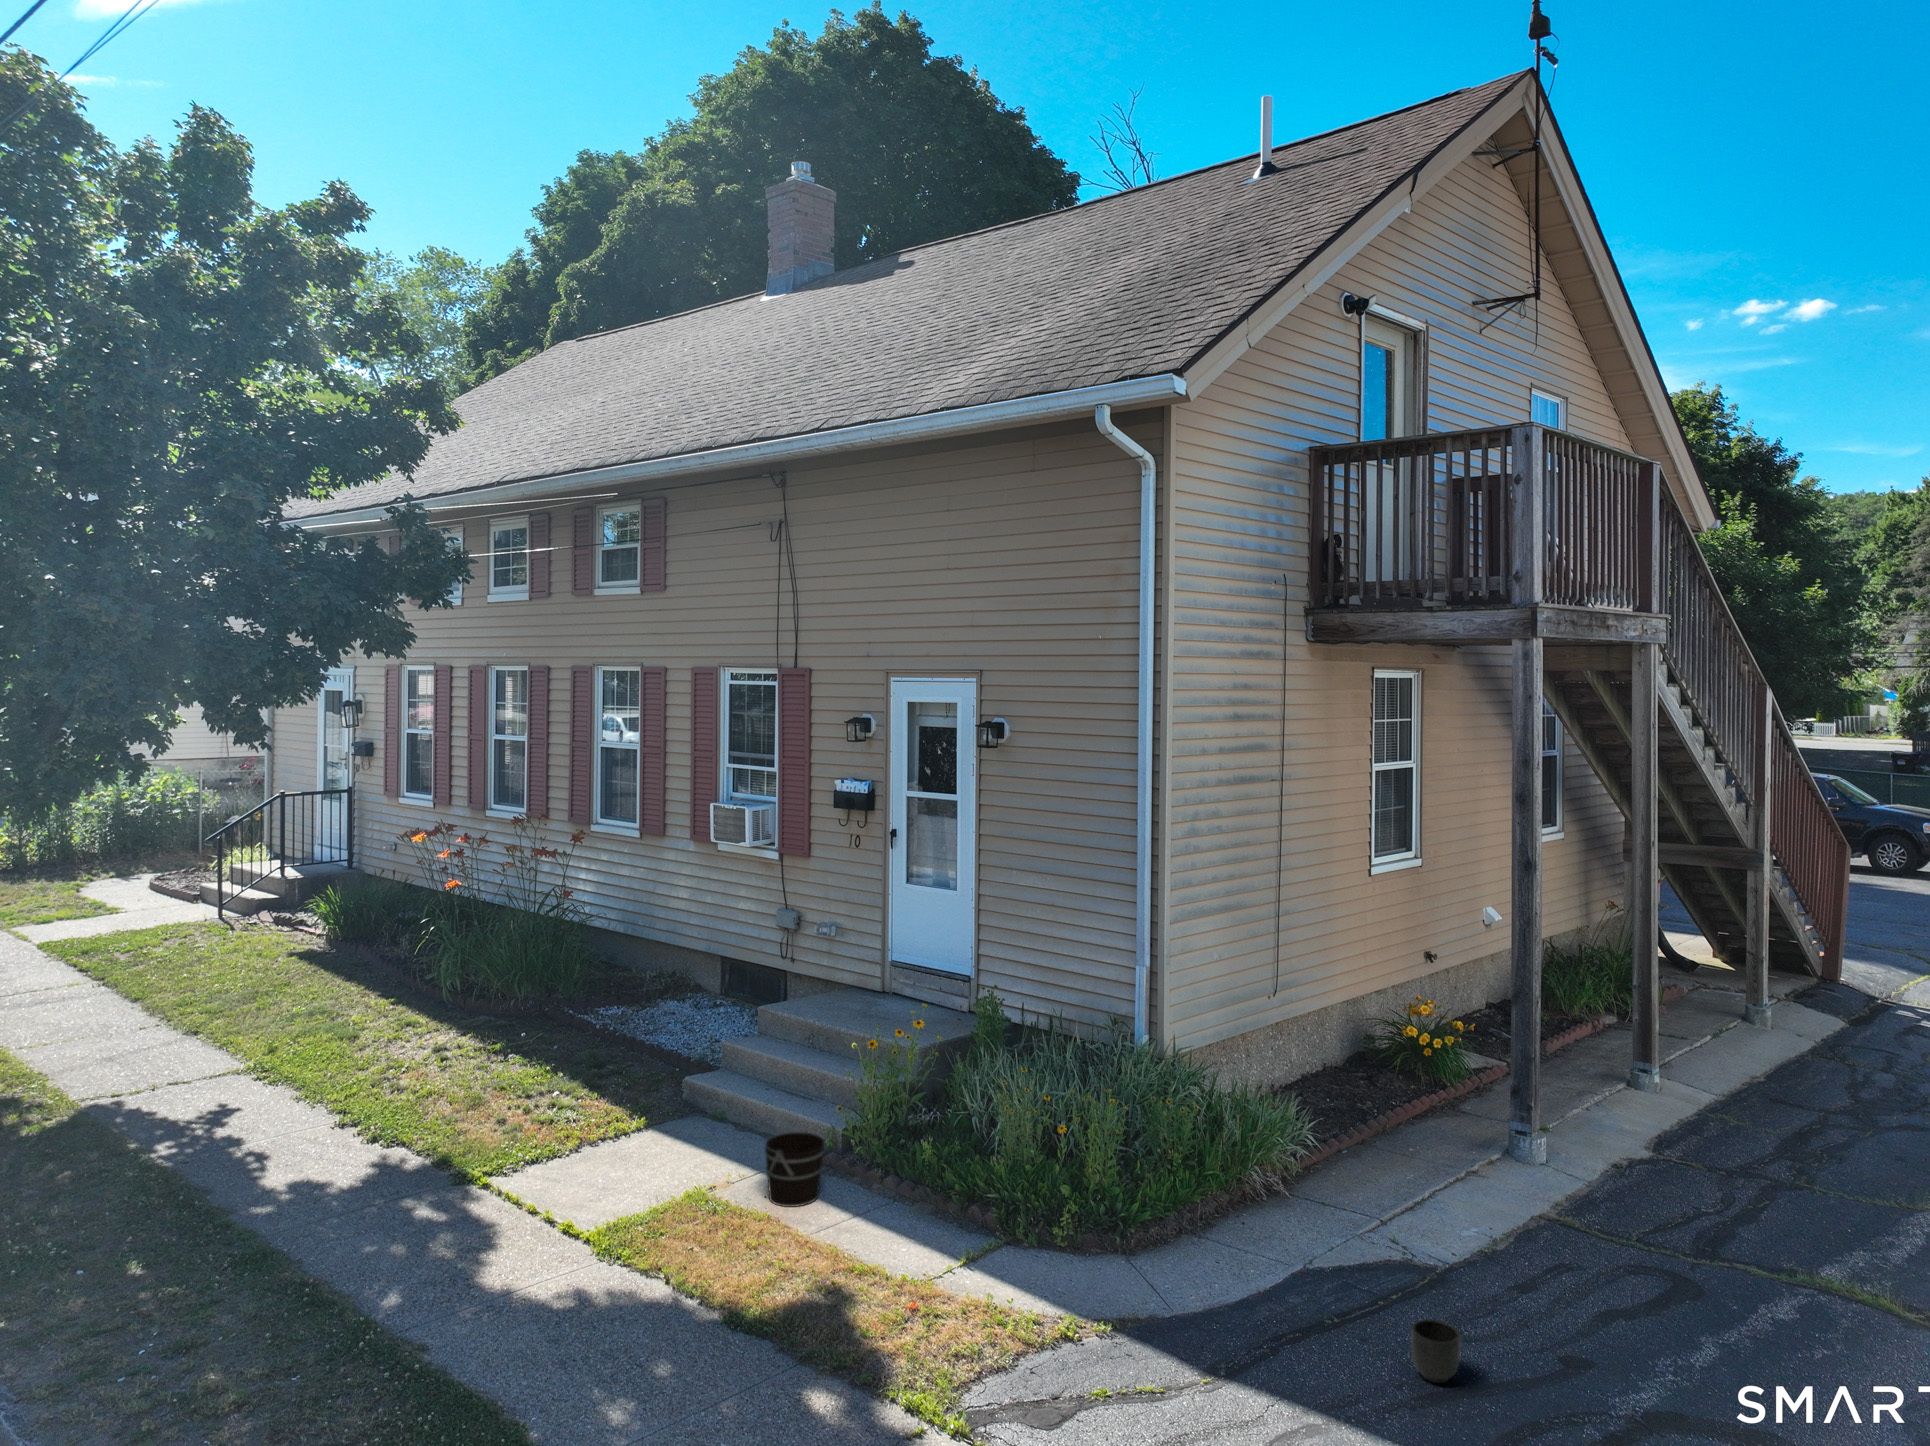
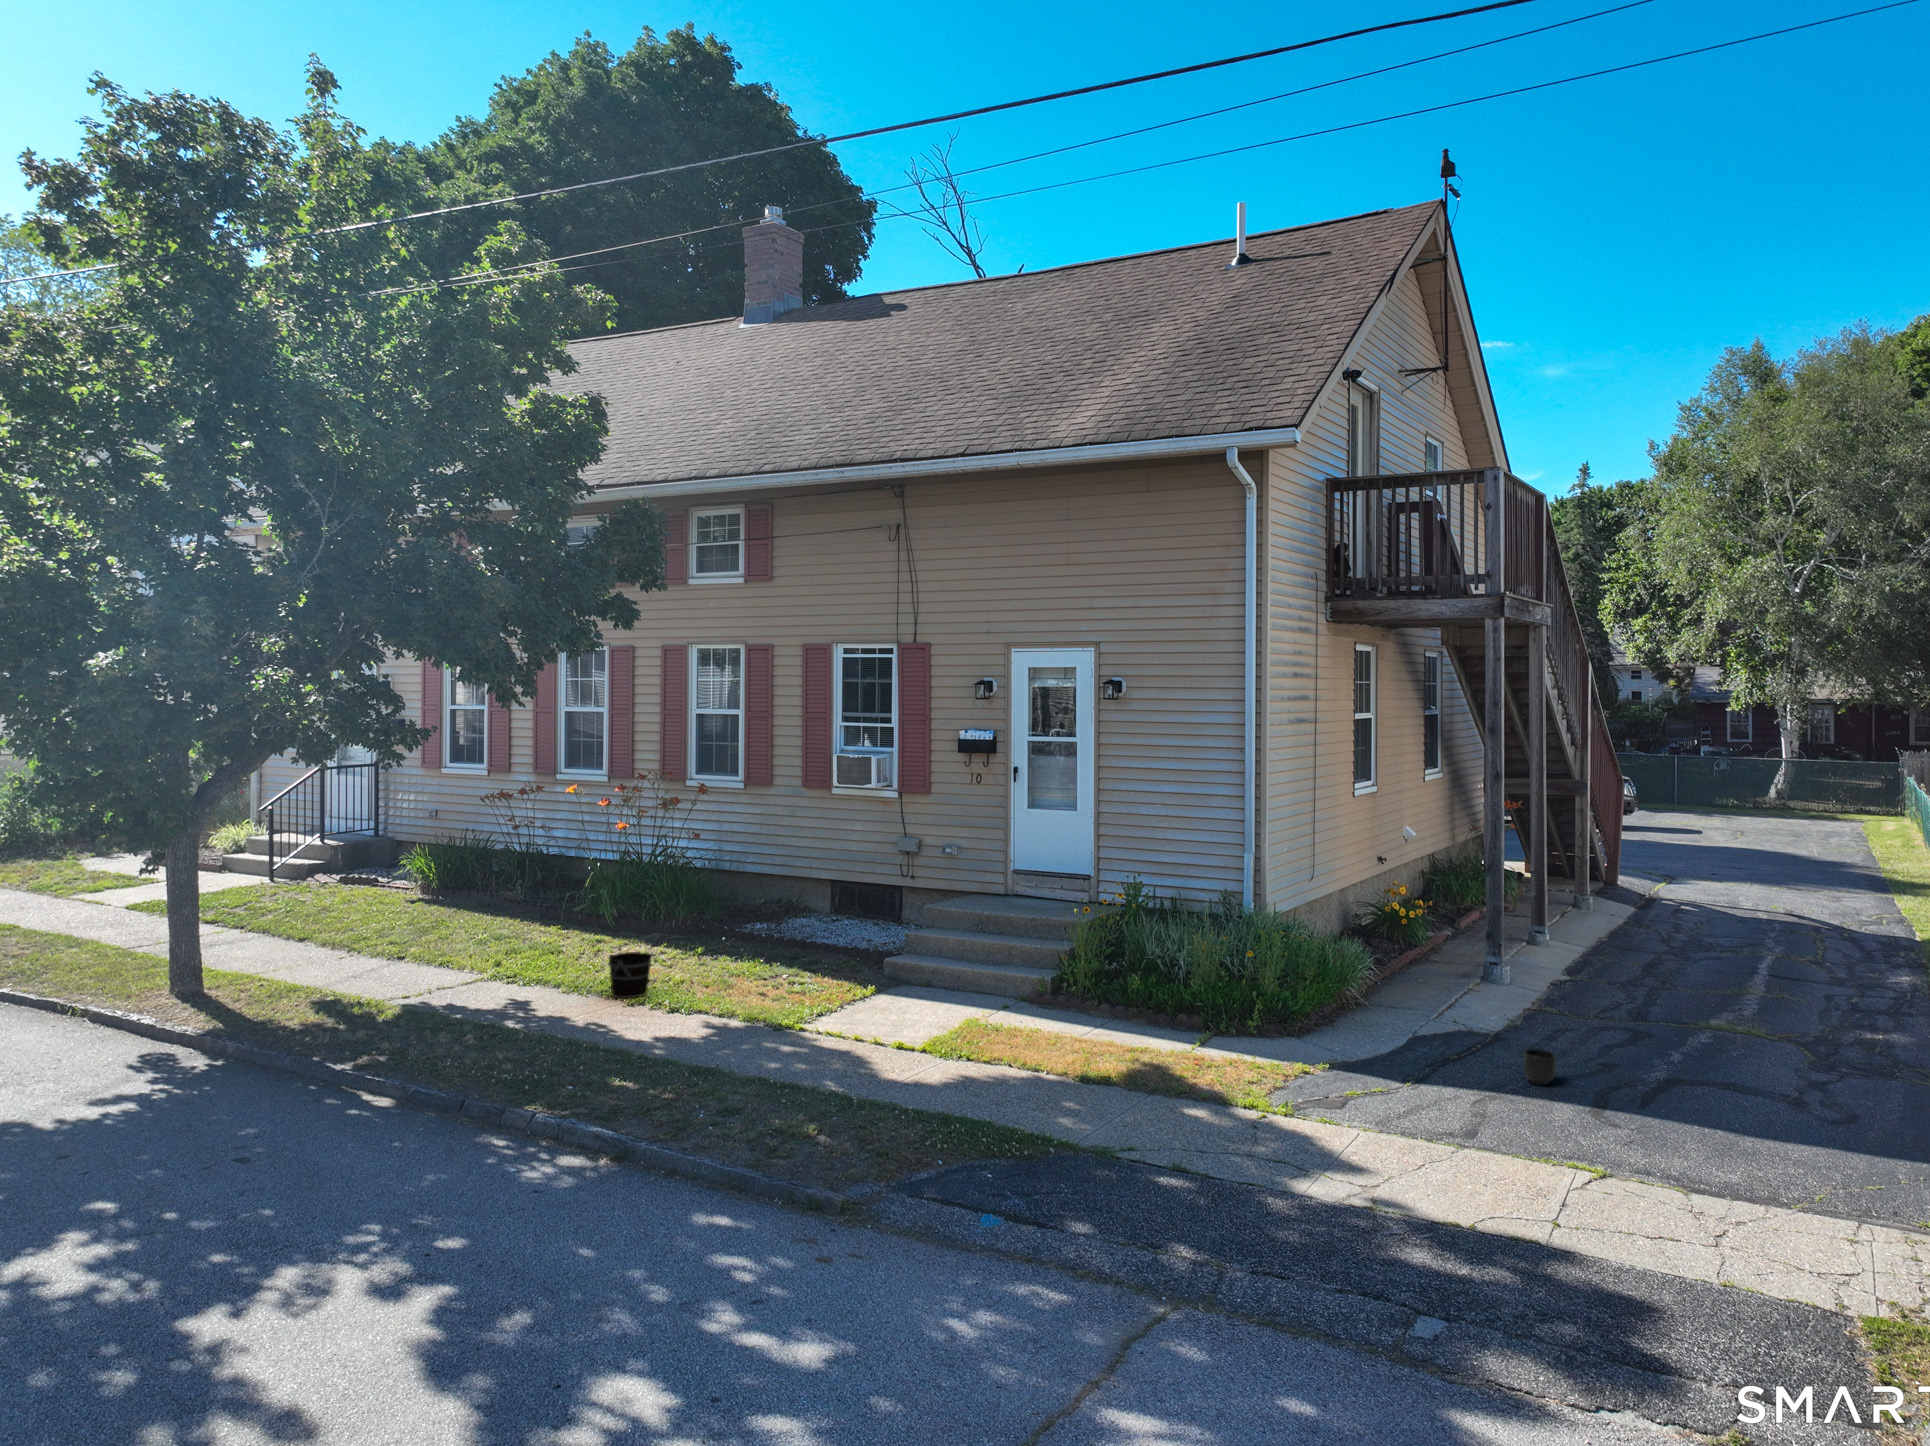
bucket: present [765,1132,825,1207] -> present [609,952,651,998]

